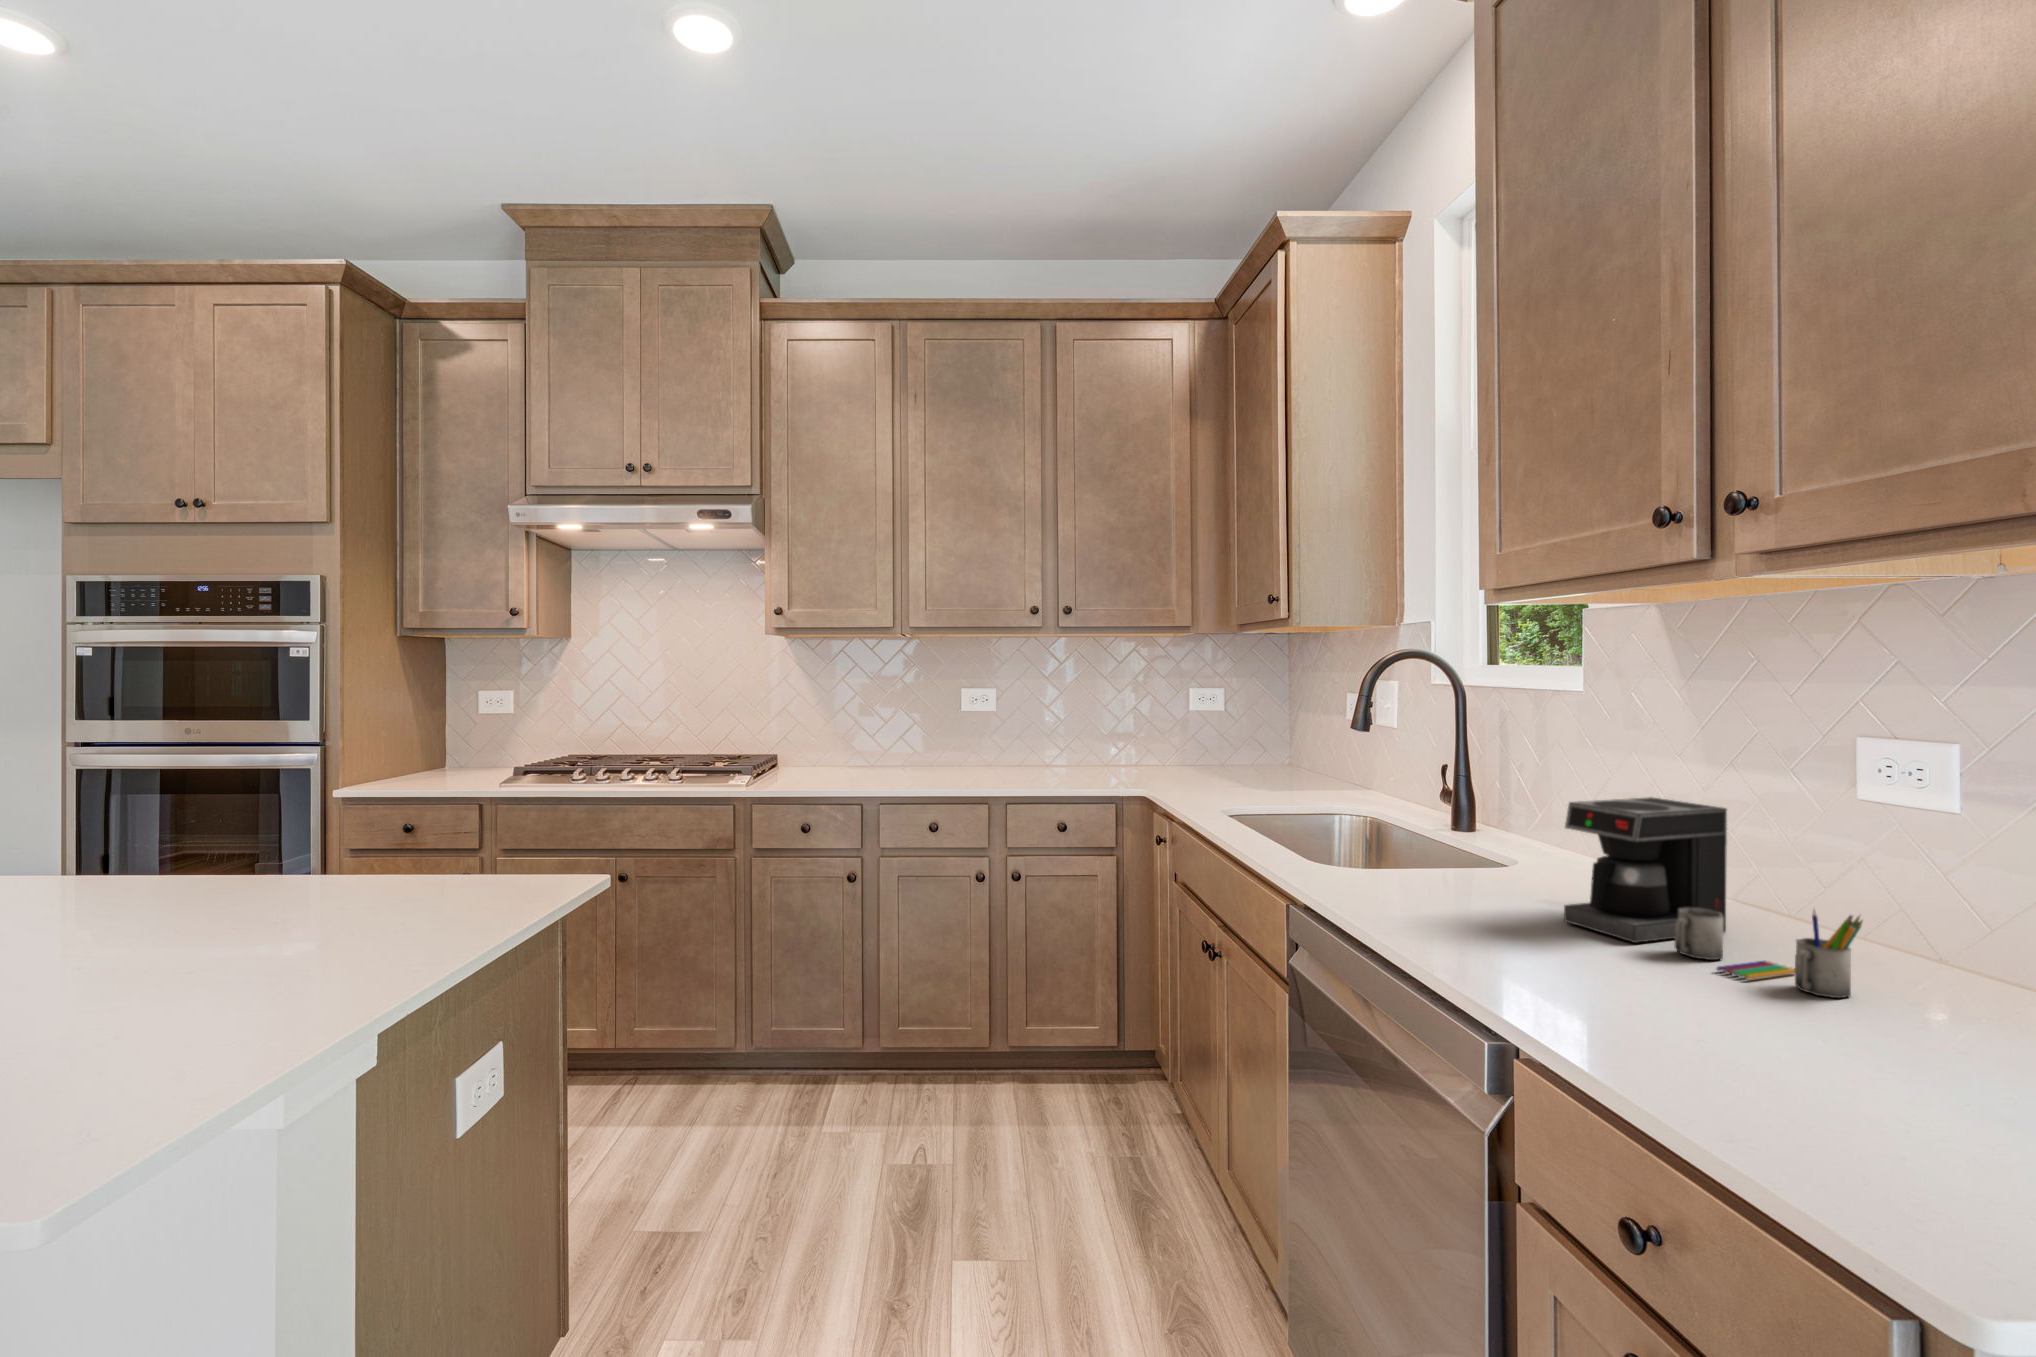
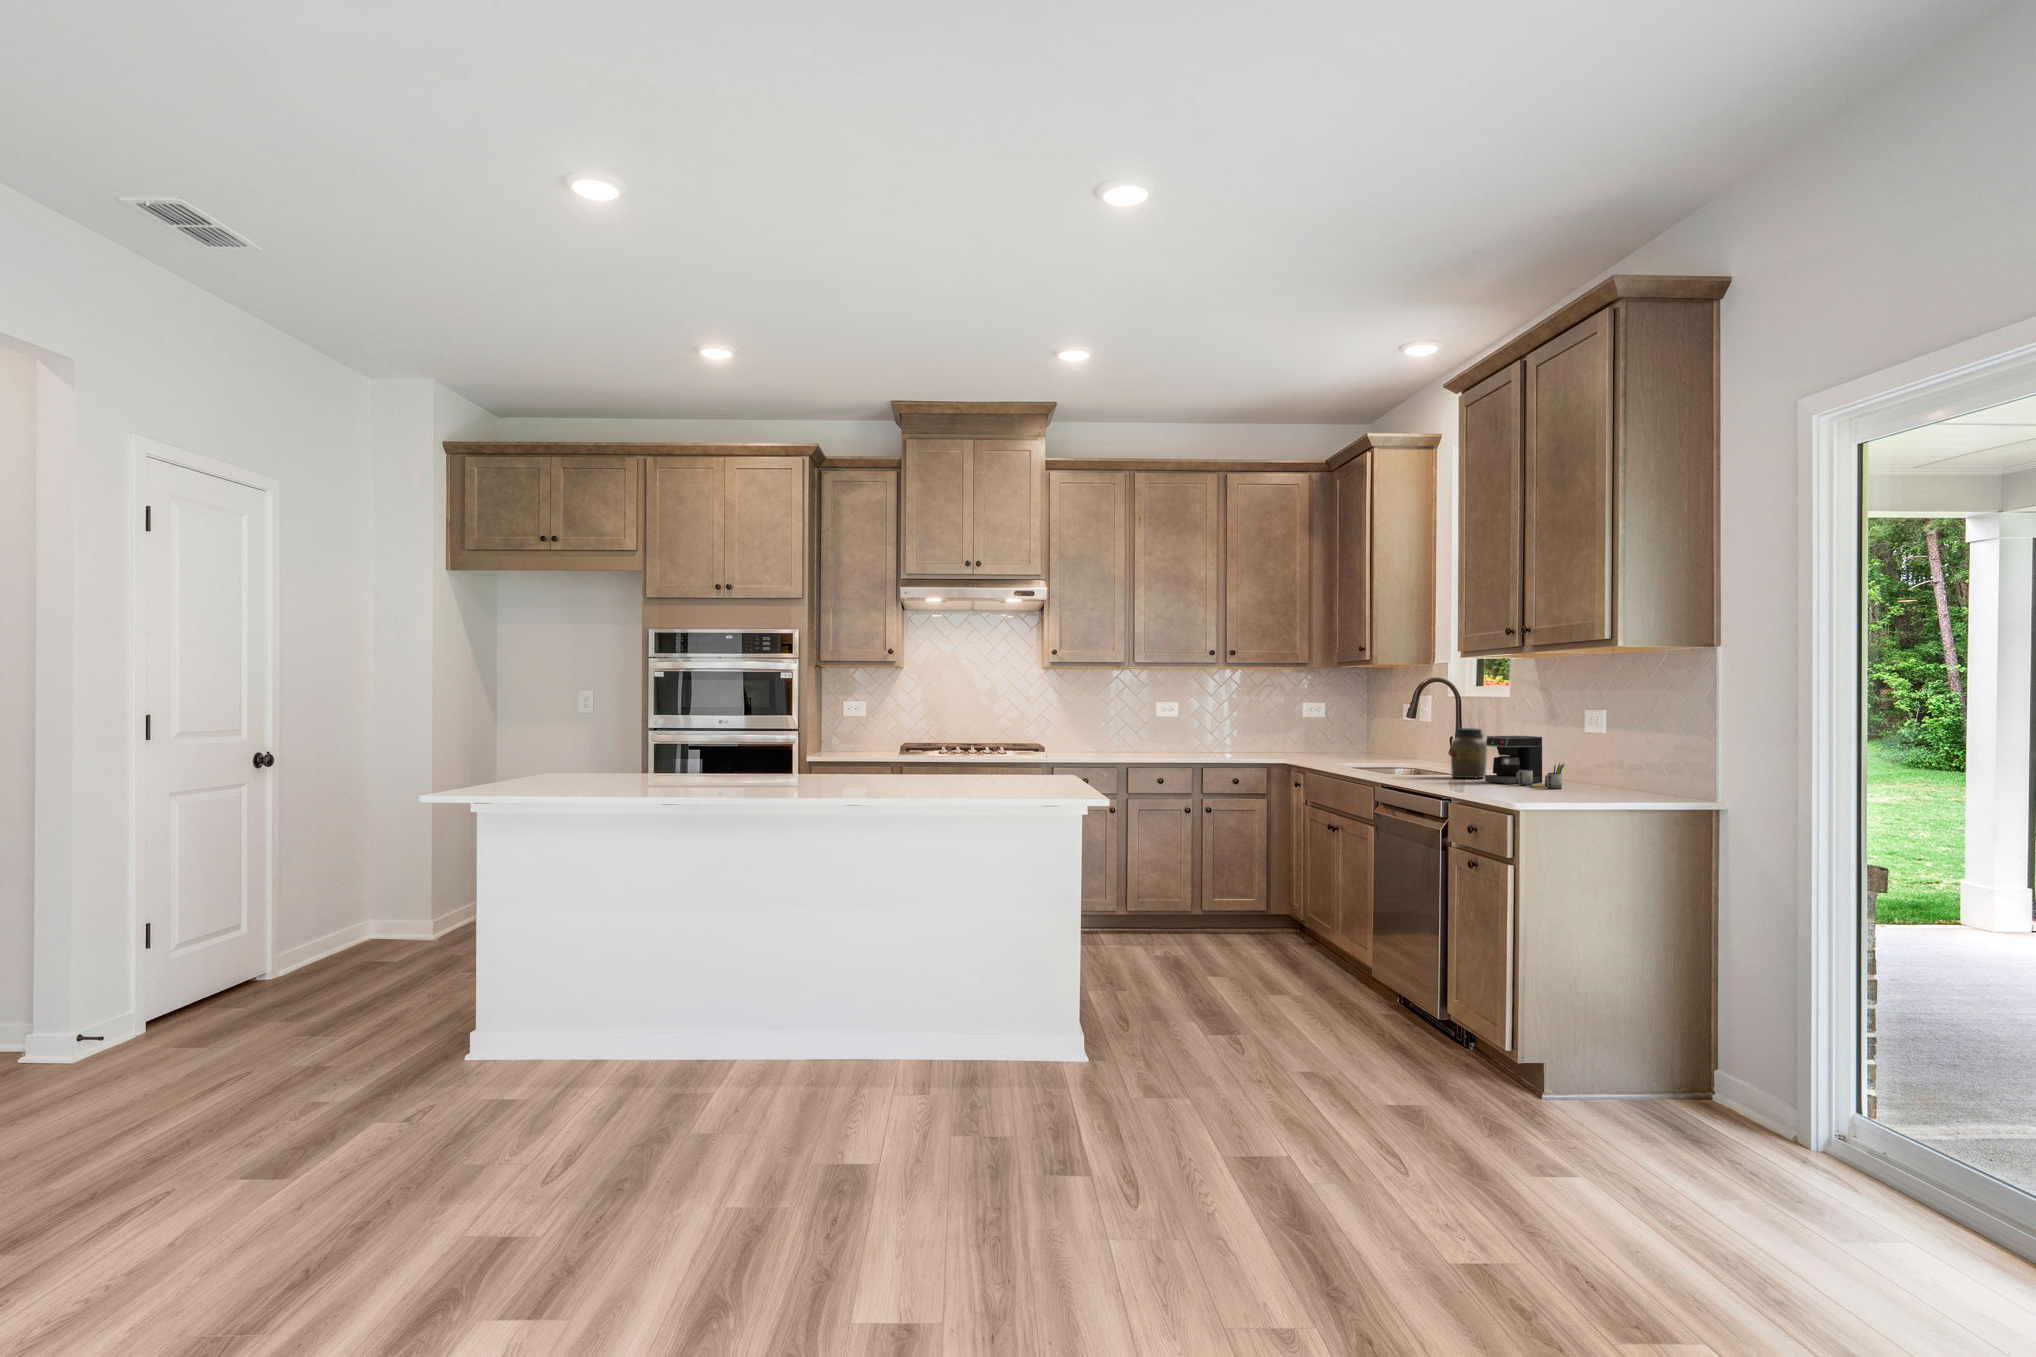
jar: none [1462,769,1548,898] -> present [1451,728,1487,778]

